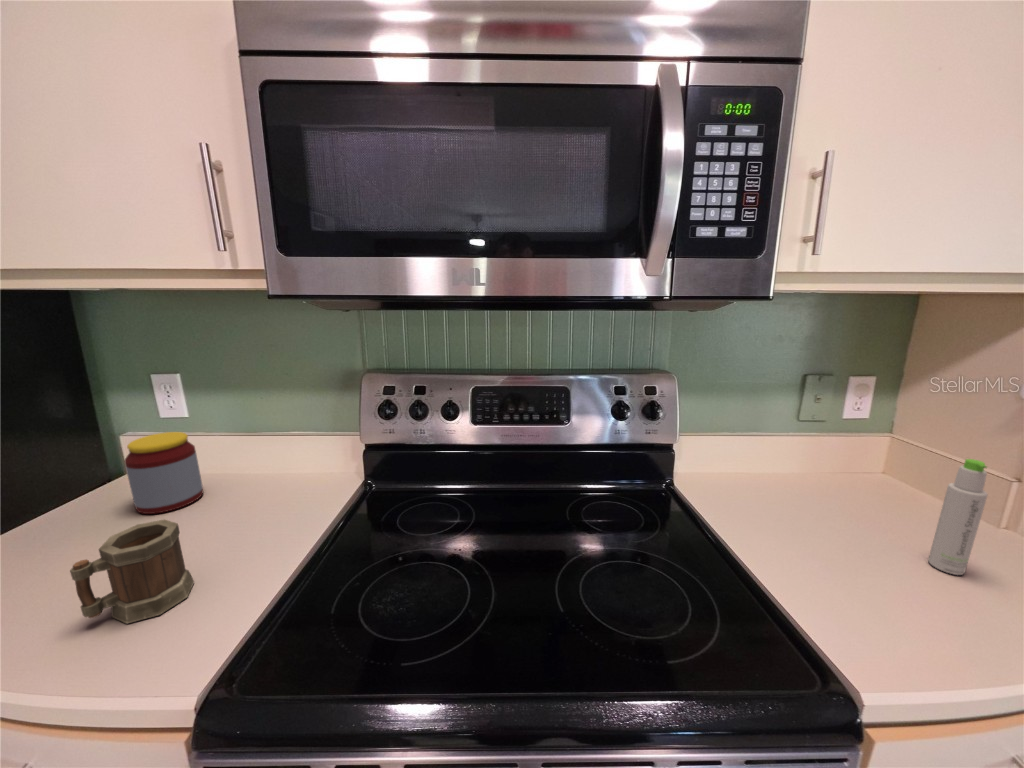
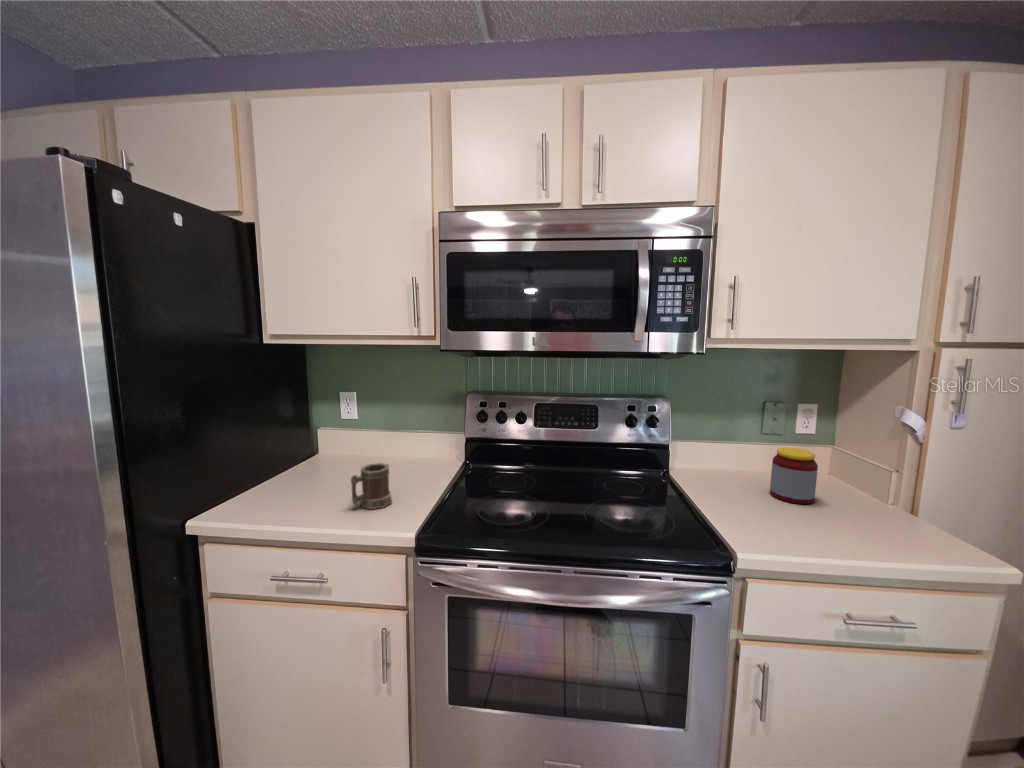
jar: present [124,432,203,514] -> present [770,447,818,504]
bottle: present [928,459,988,575] -> none [821,448,846,521]

